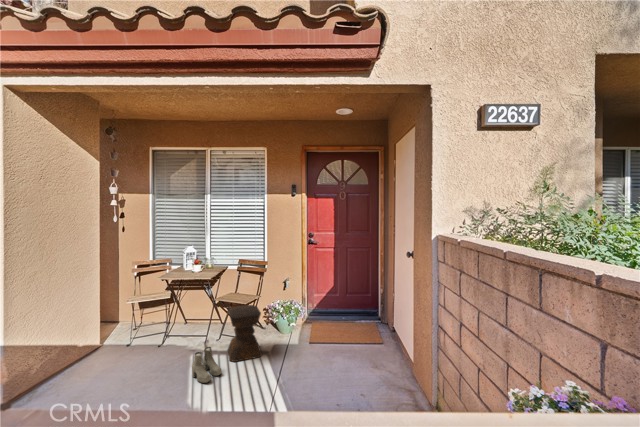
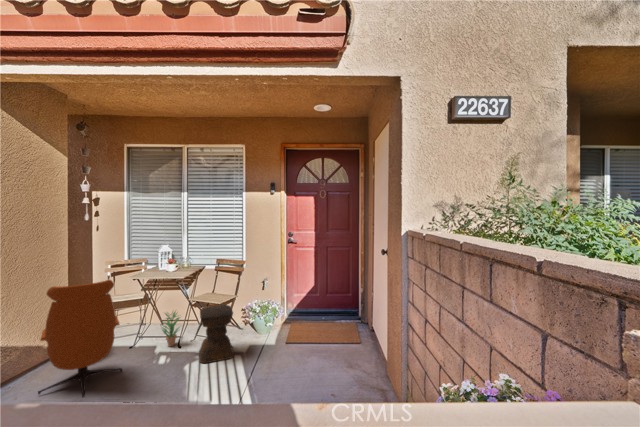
lounge chair: none [80,281,157,394] -> present [38,280,122,397]
potted plant: none [189,309,210,345] -> present [162,311,180,346]
boots: present [192,347,221,383] -> none [158,348,189,385]

